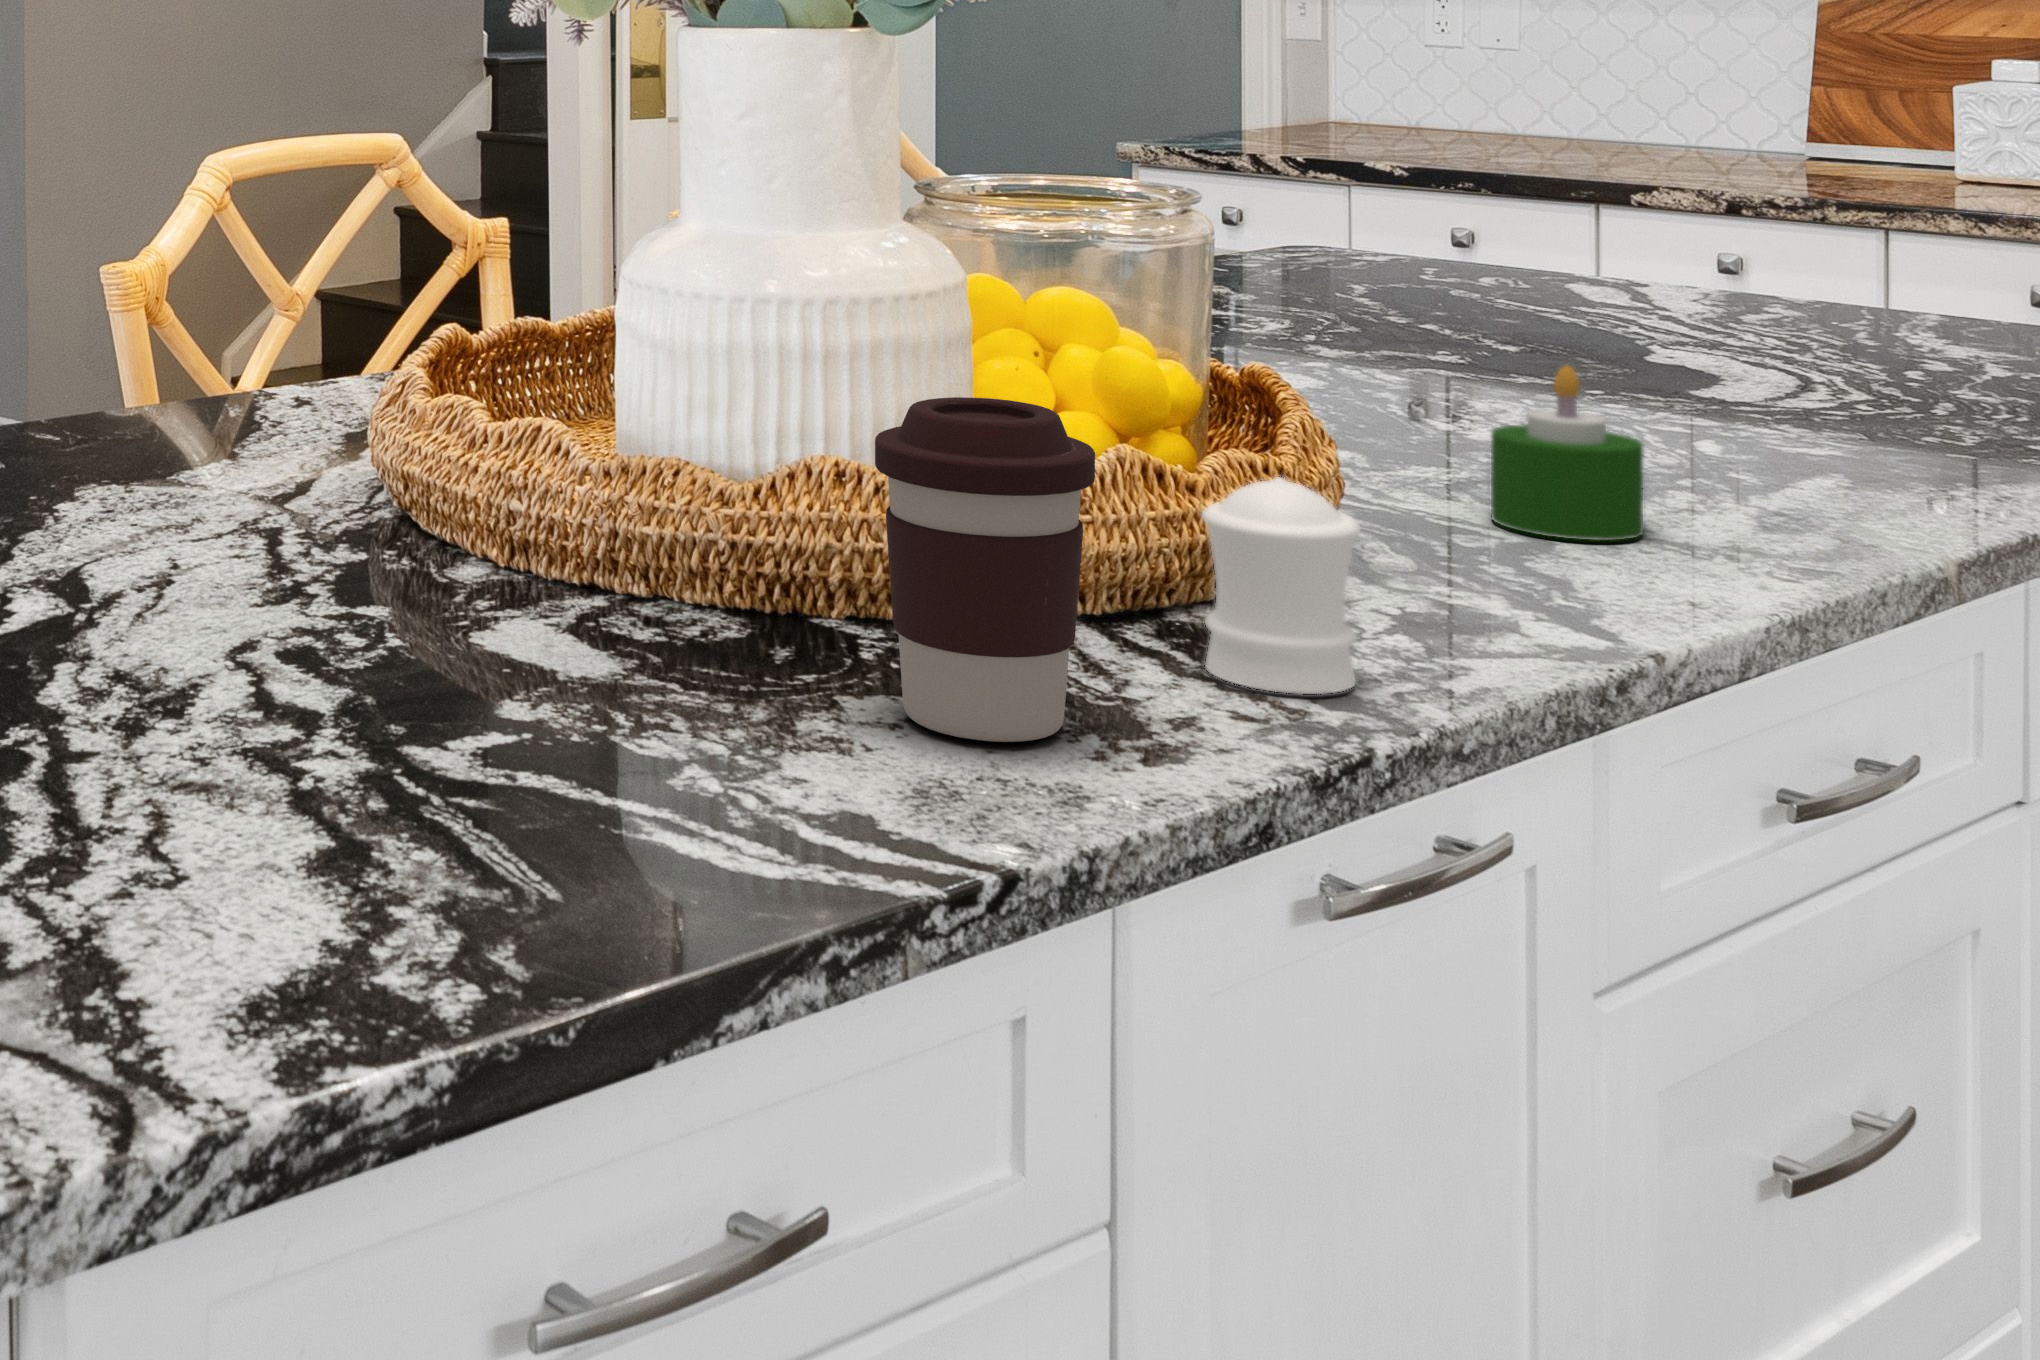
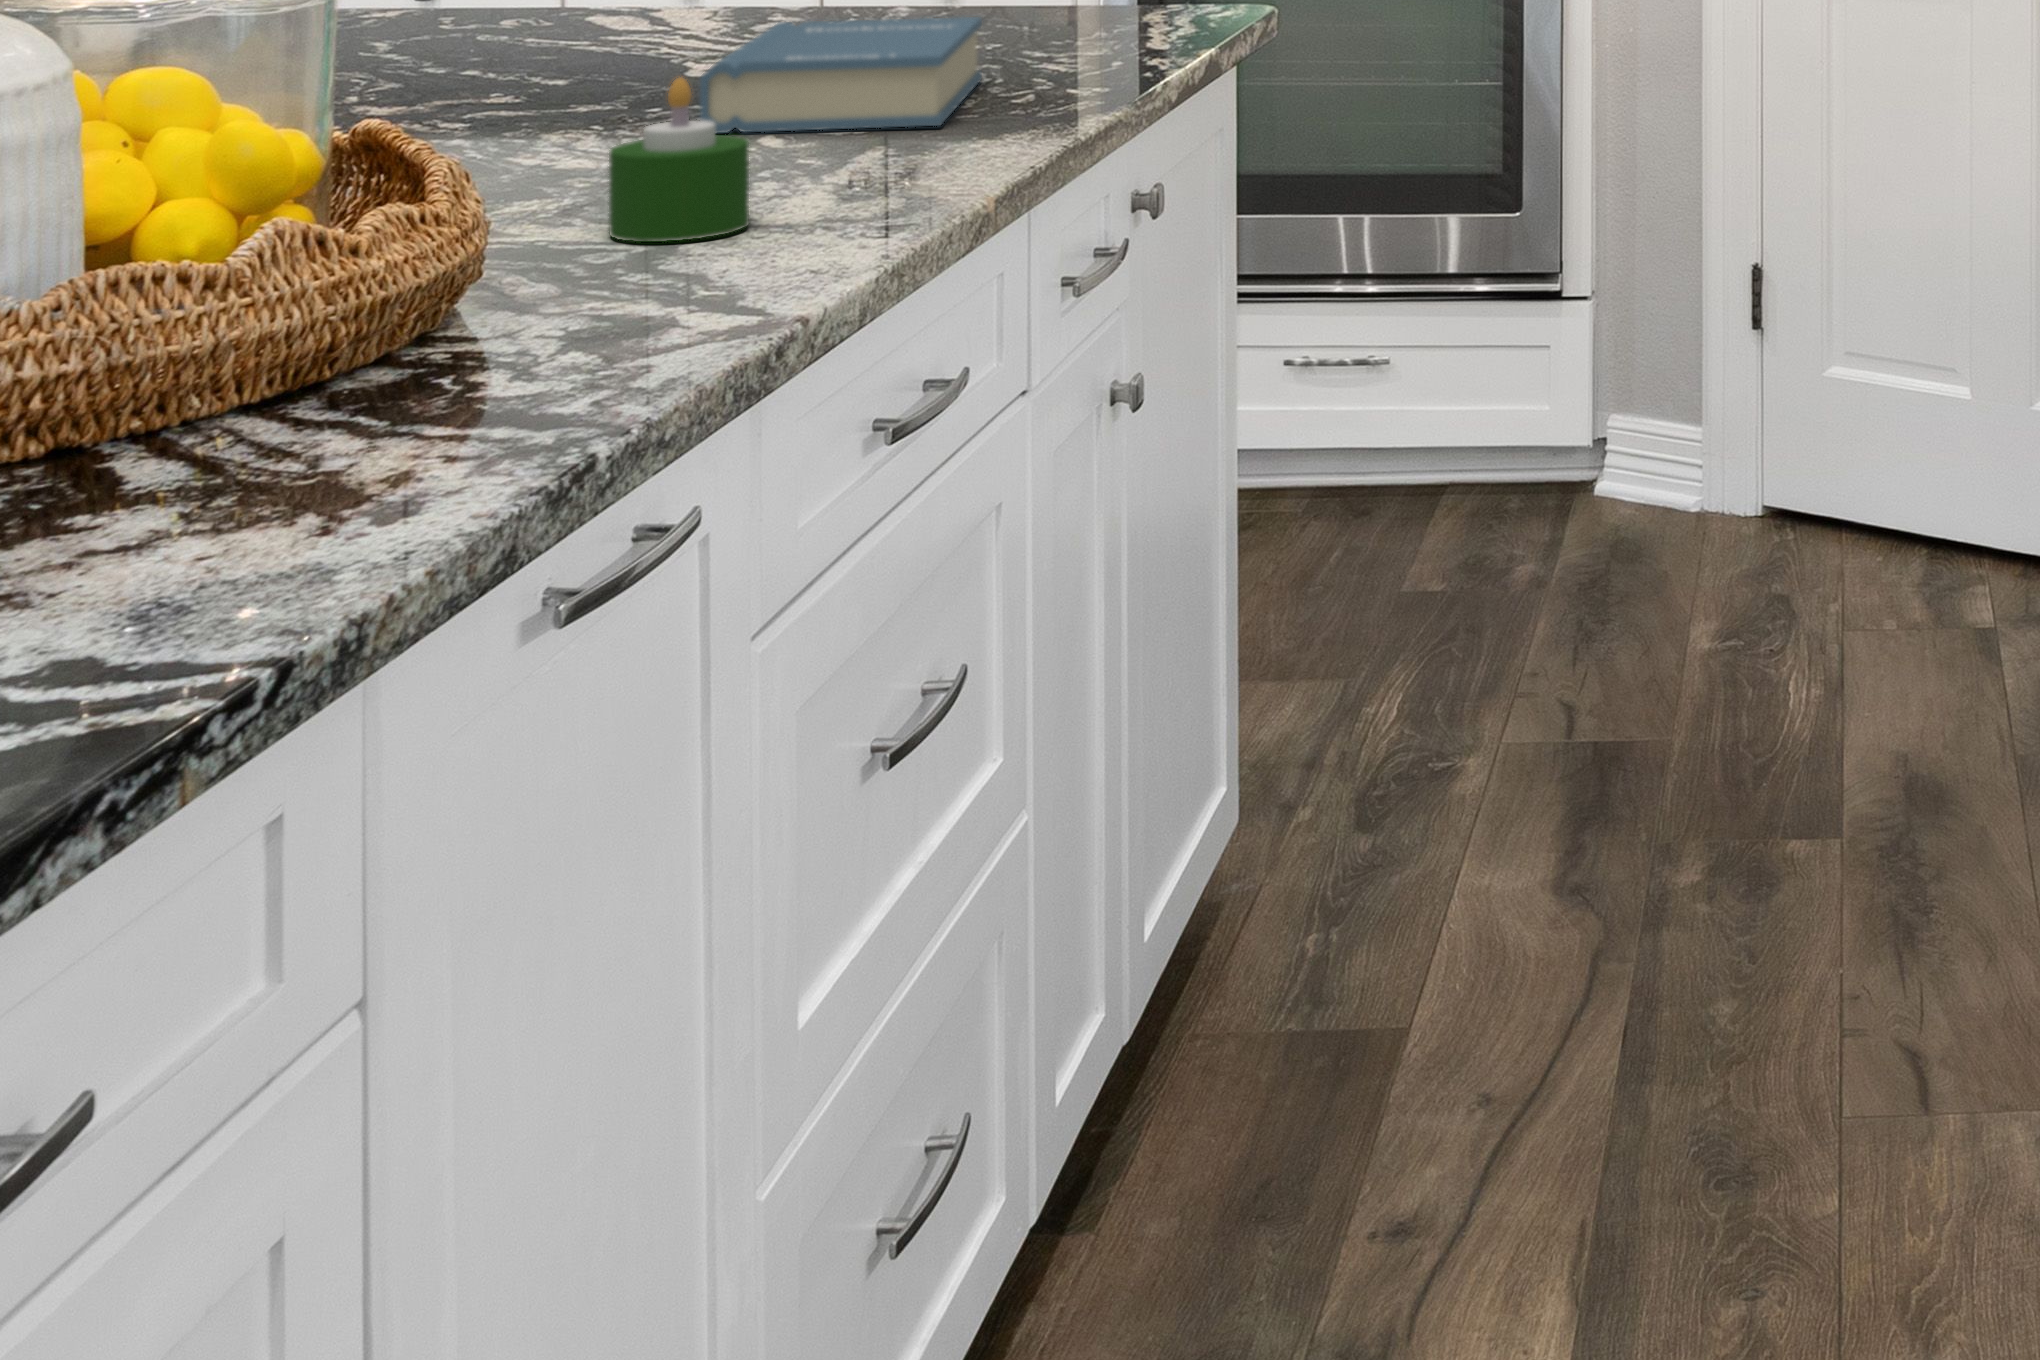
hardback book: none [1635,316,2000,461] -> present [700,17,982,133]
coffee cup: present [875,397,1095,742] -> none [35,175,310,557]
salt shaker: present [1202,477,1360,694] -> none [390,214,557,432]

